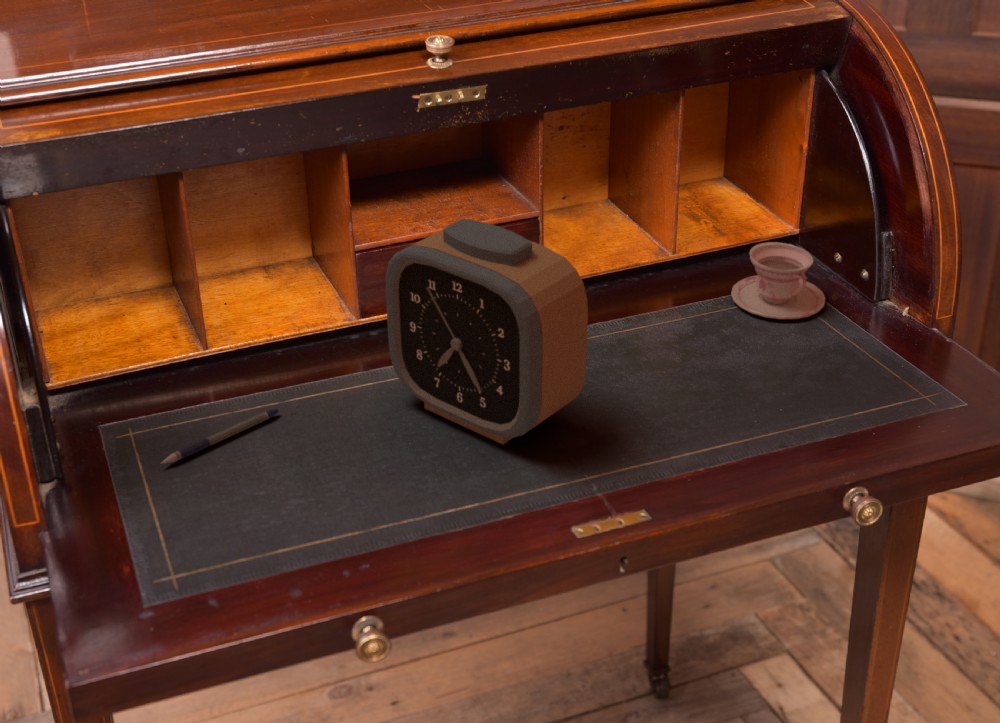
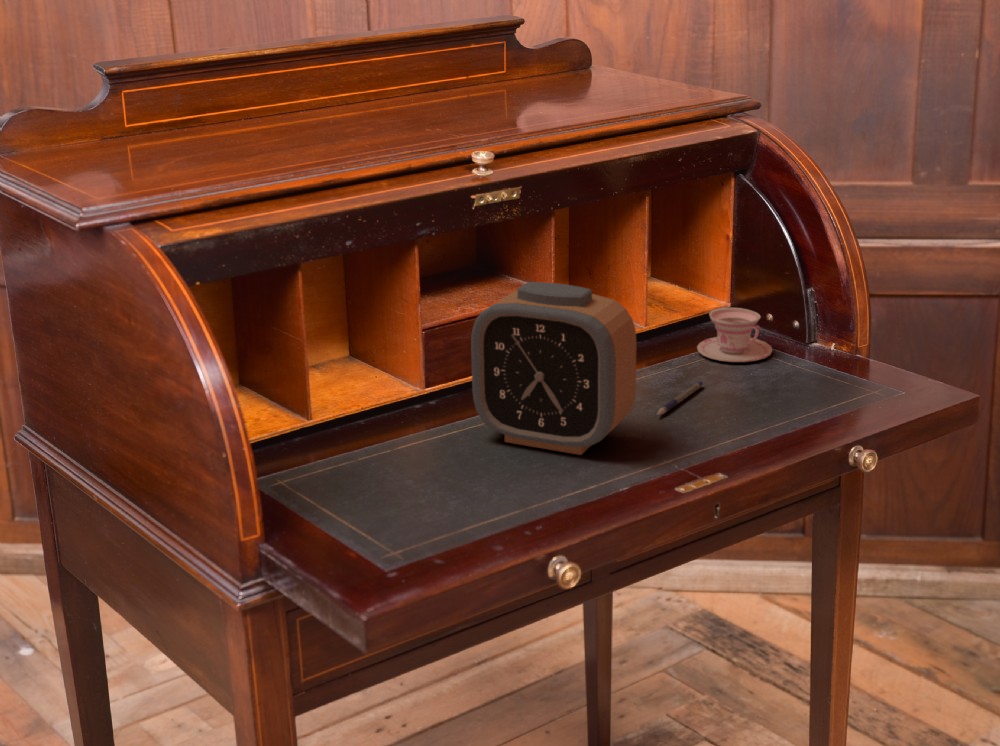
pen: present [161,409,278,464] -> present [657,382,703,415]

